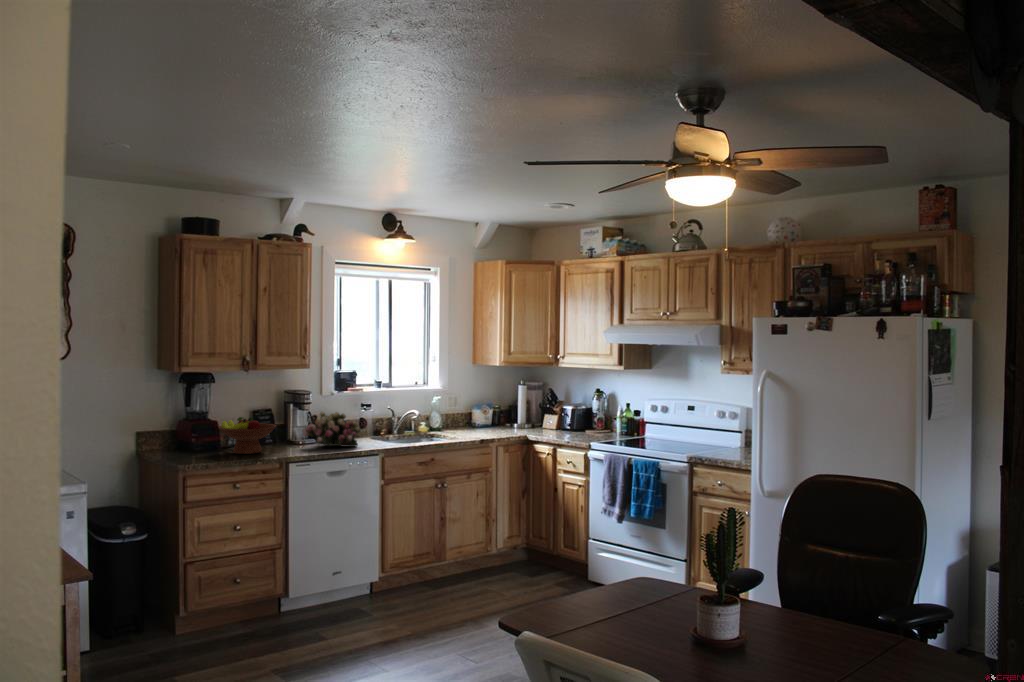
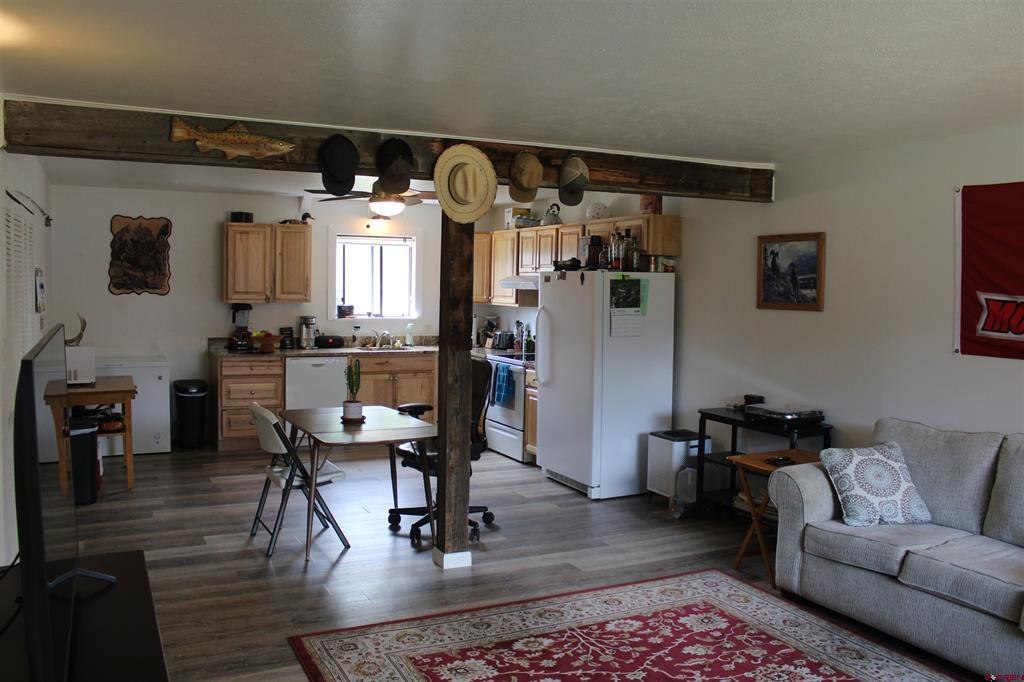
flower arrangement: present [303,411,360,447] -> none [303,329,339,352]

